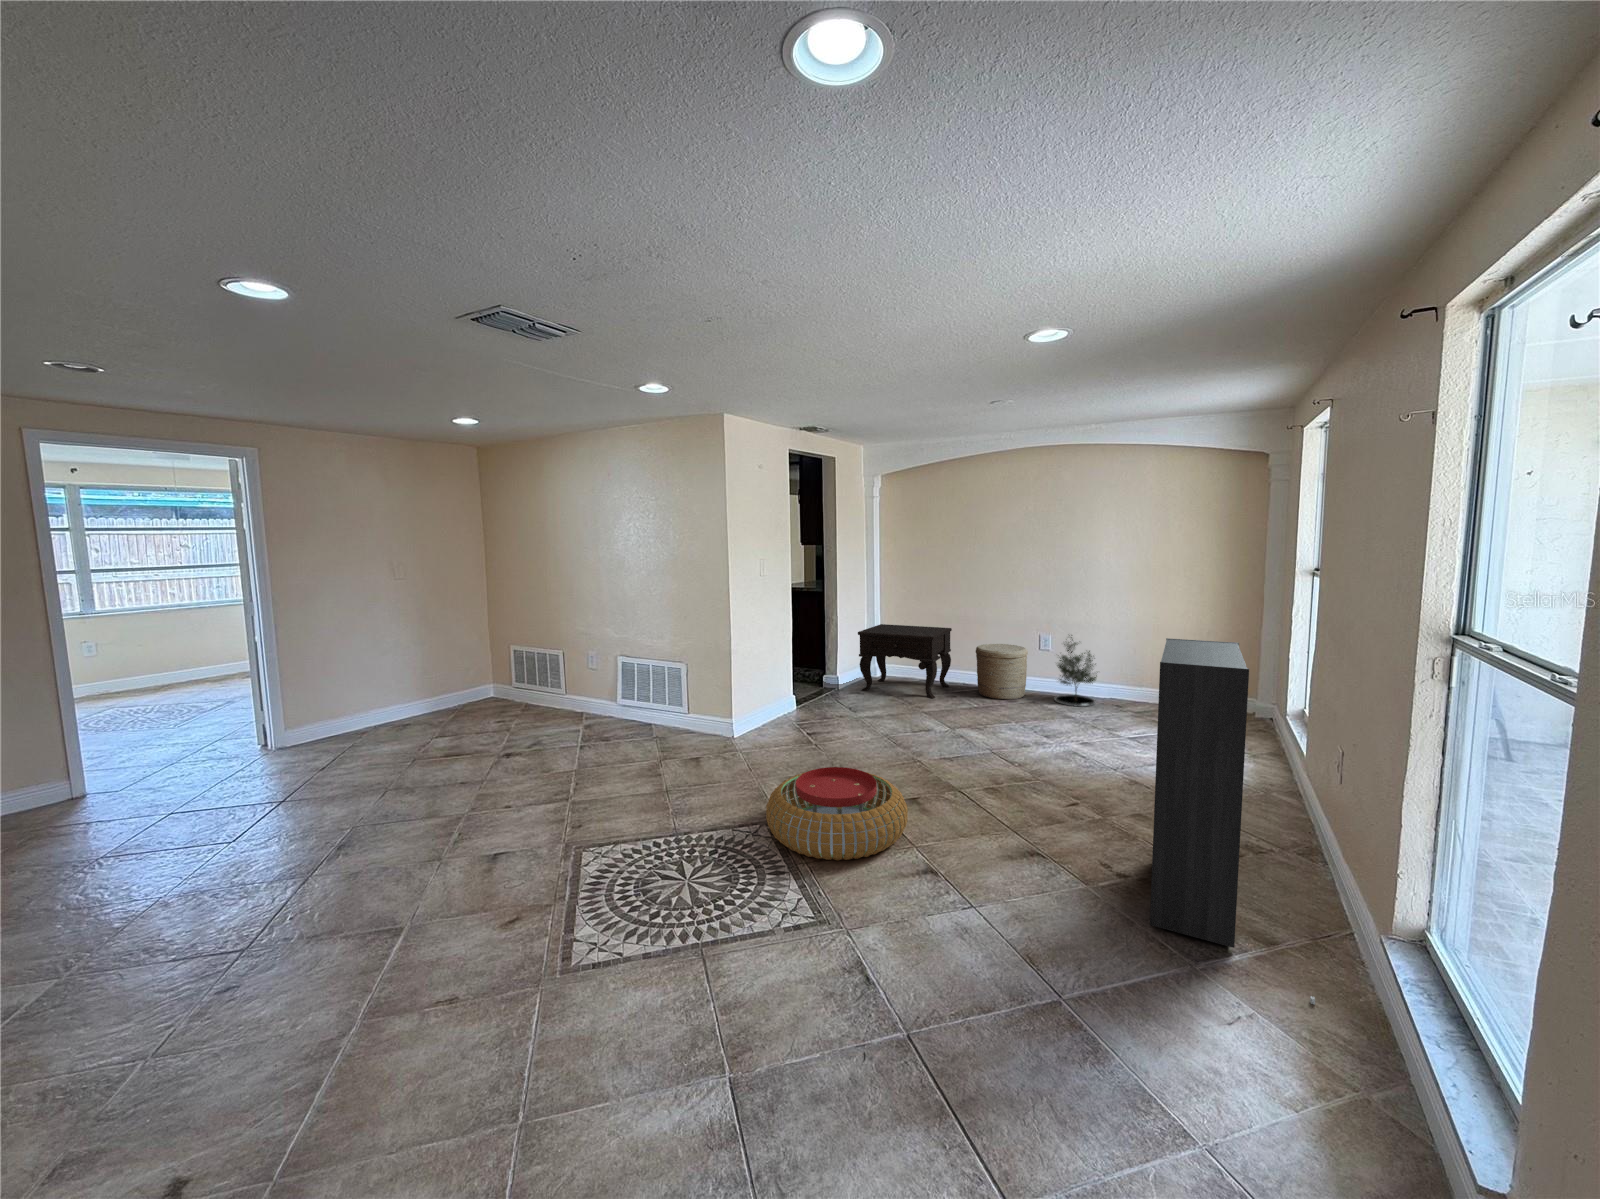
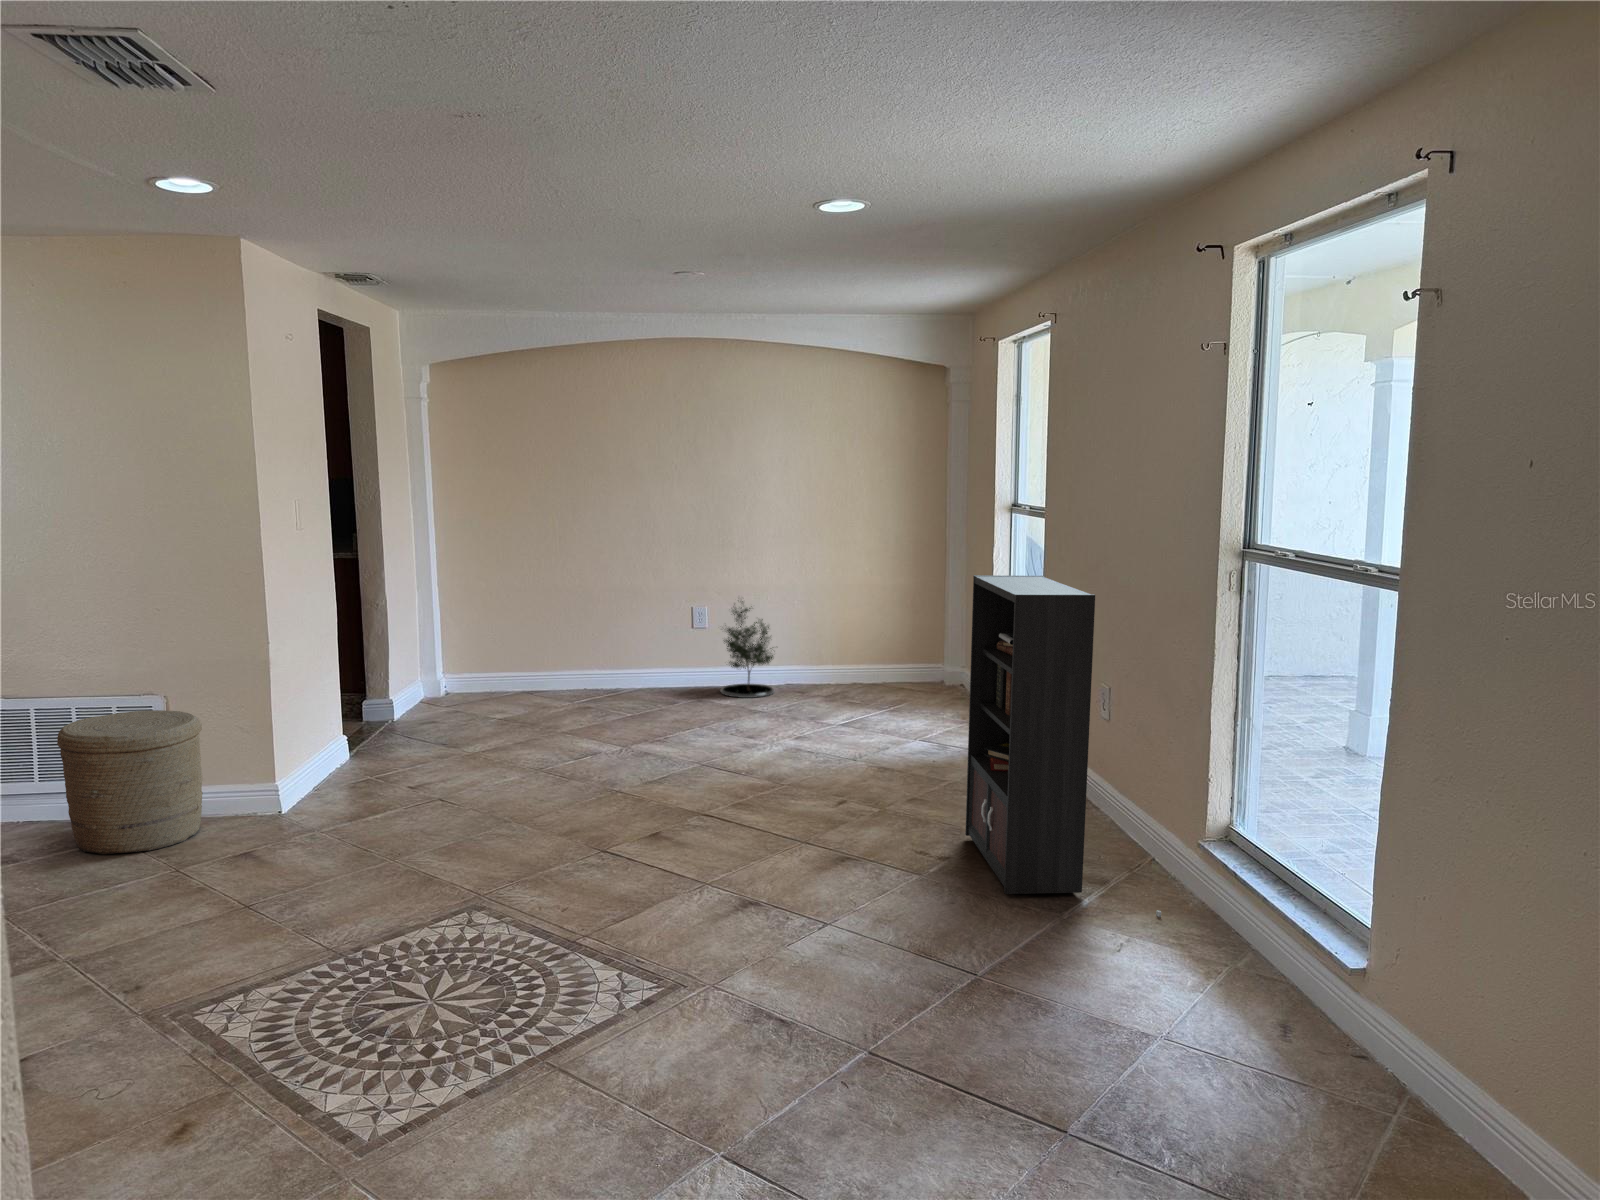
side table: present [858,624,952,699] -> none [415,599,561,713]
woven basket: present [976,644,1028,700] -> present [57,710,203,855]
pouf: present [766,767,908,860] -> none [470,800,691,931]

